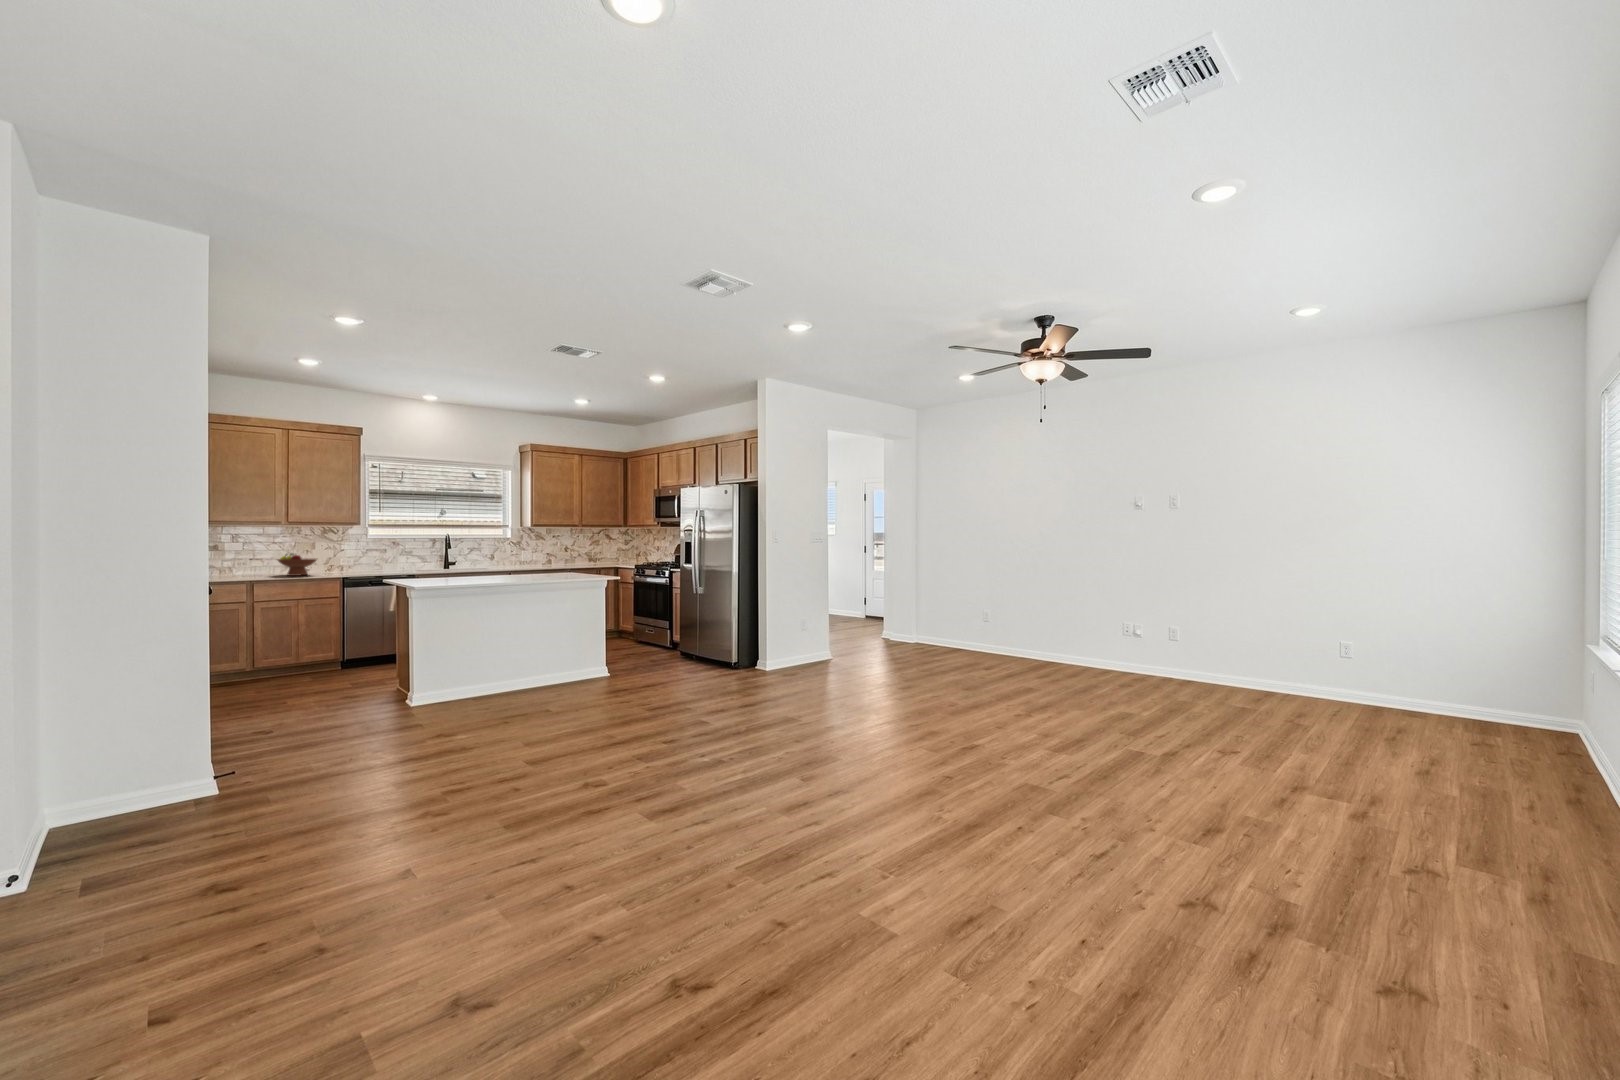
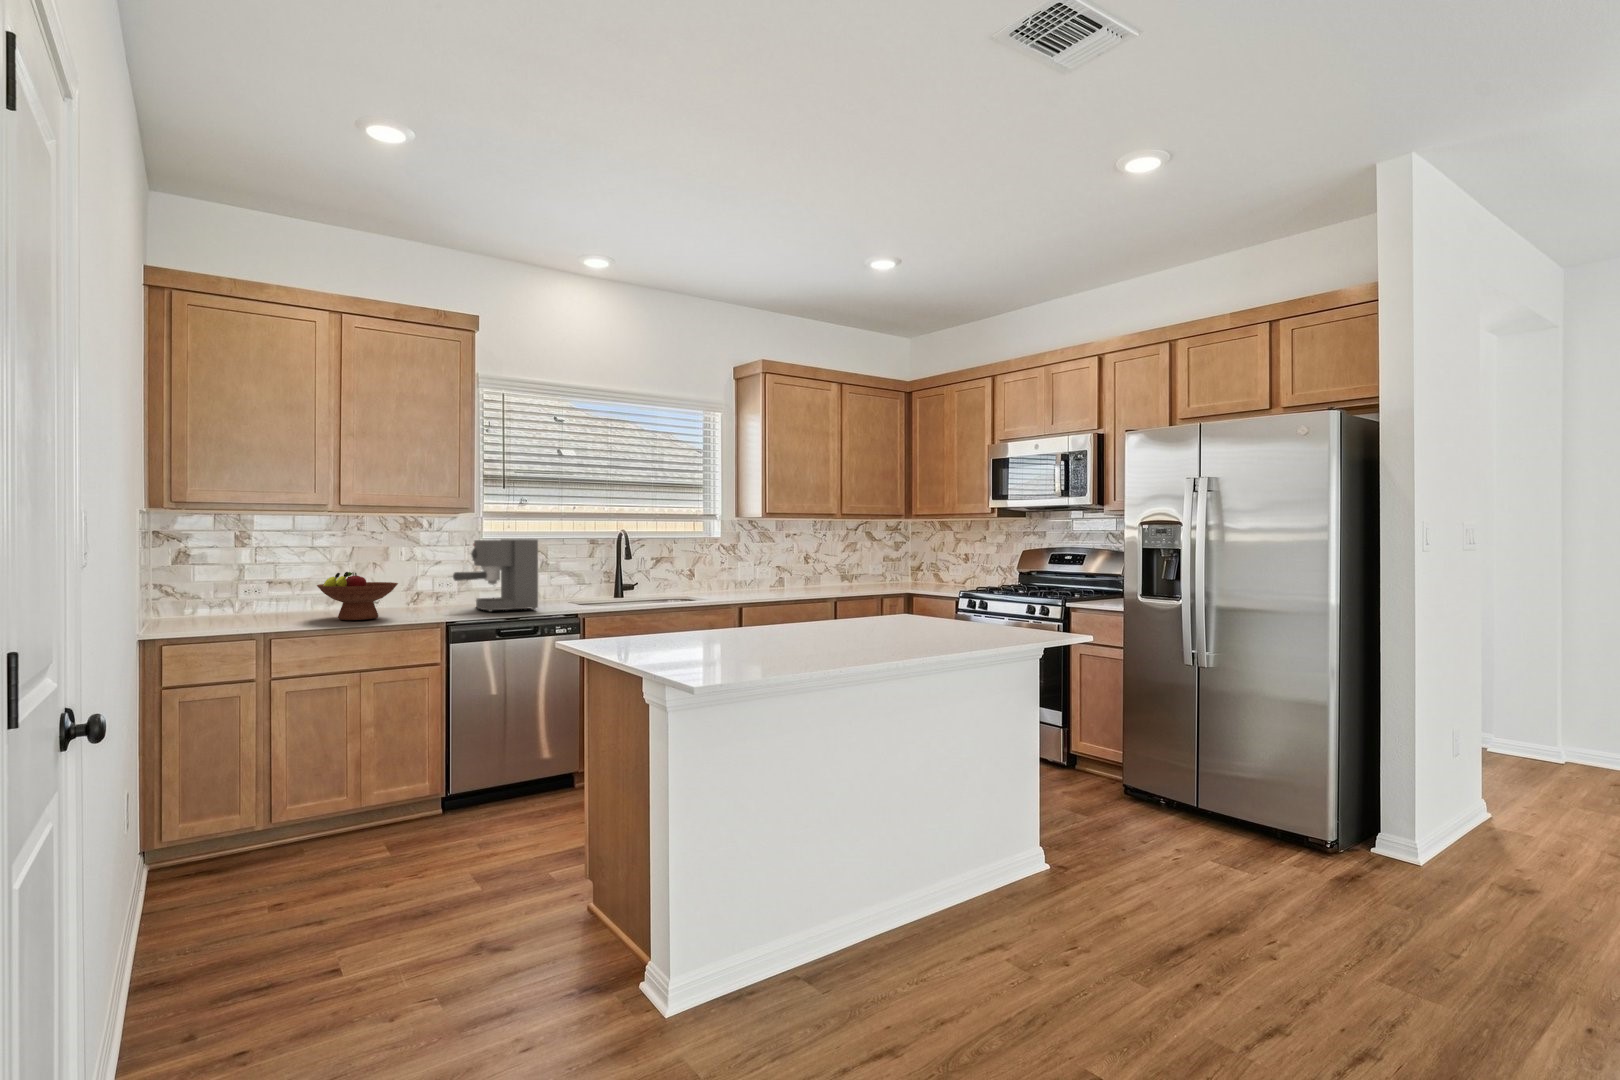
coffee maker: none [348,538,394,573] -> present [453,539,538,612]

